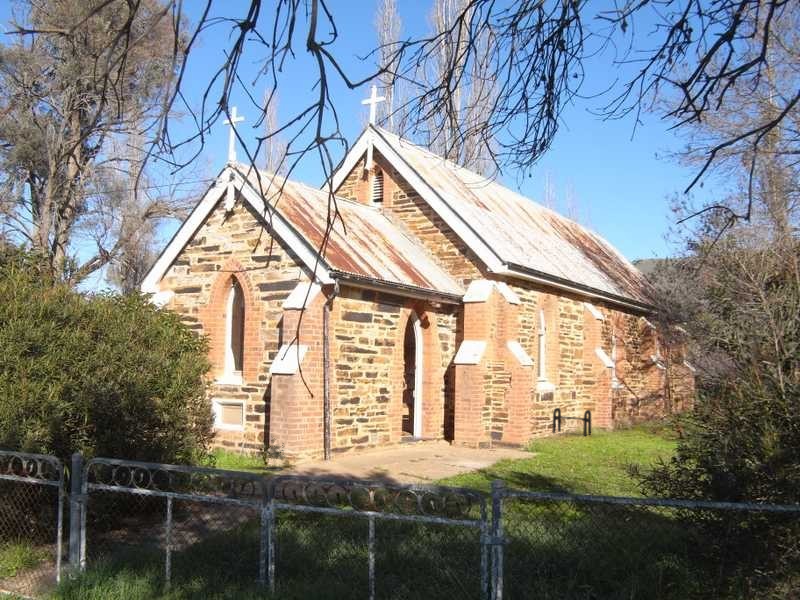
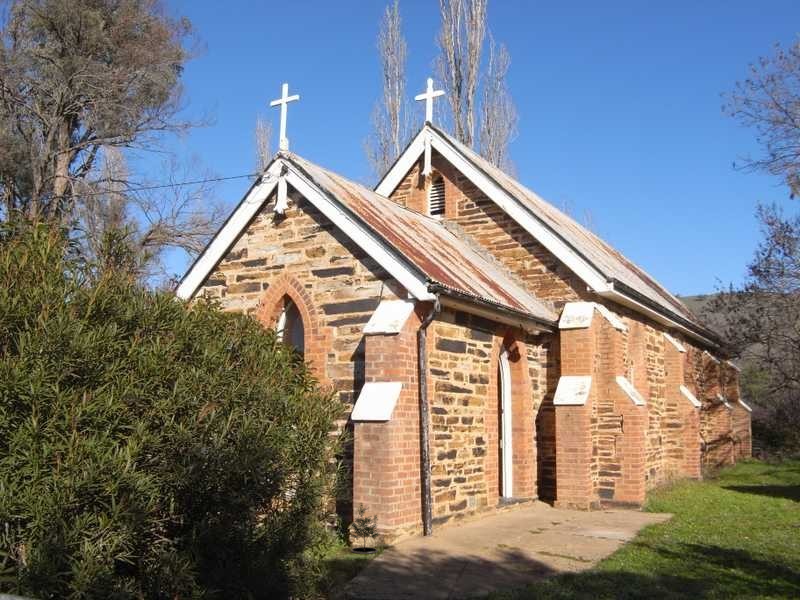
bench: present [553,408,591,436] -> none [654,458,701,492]

